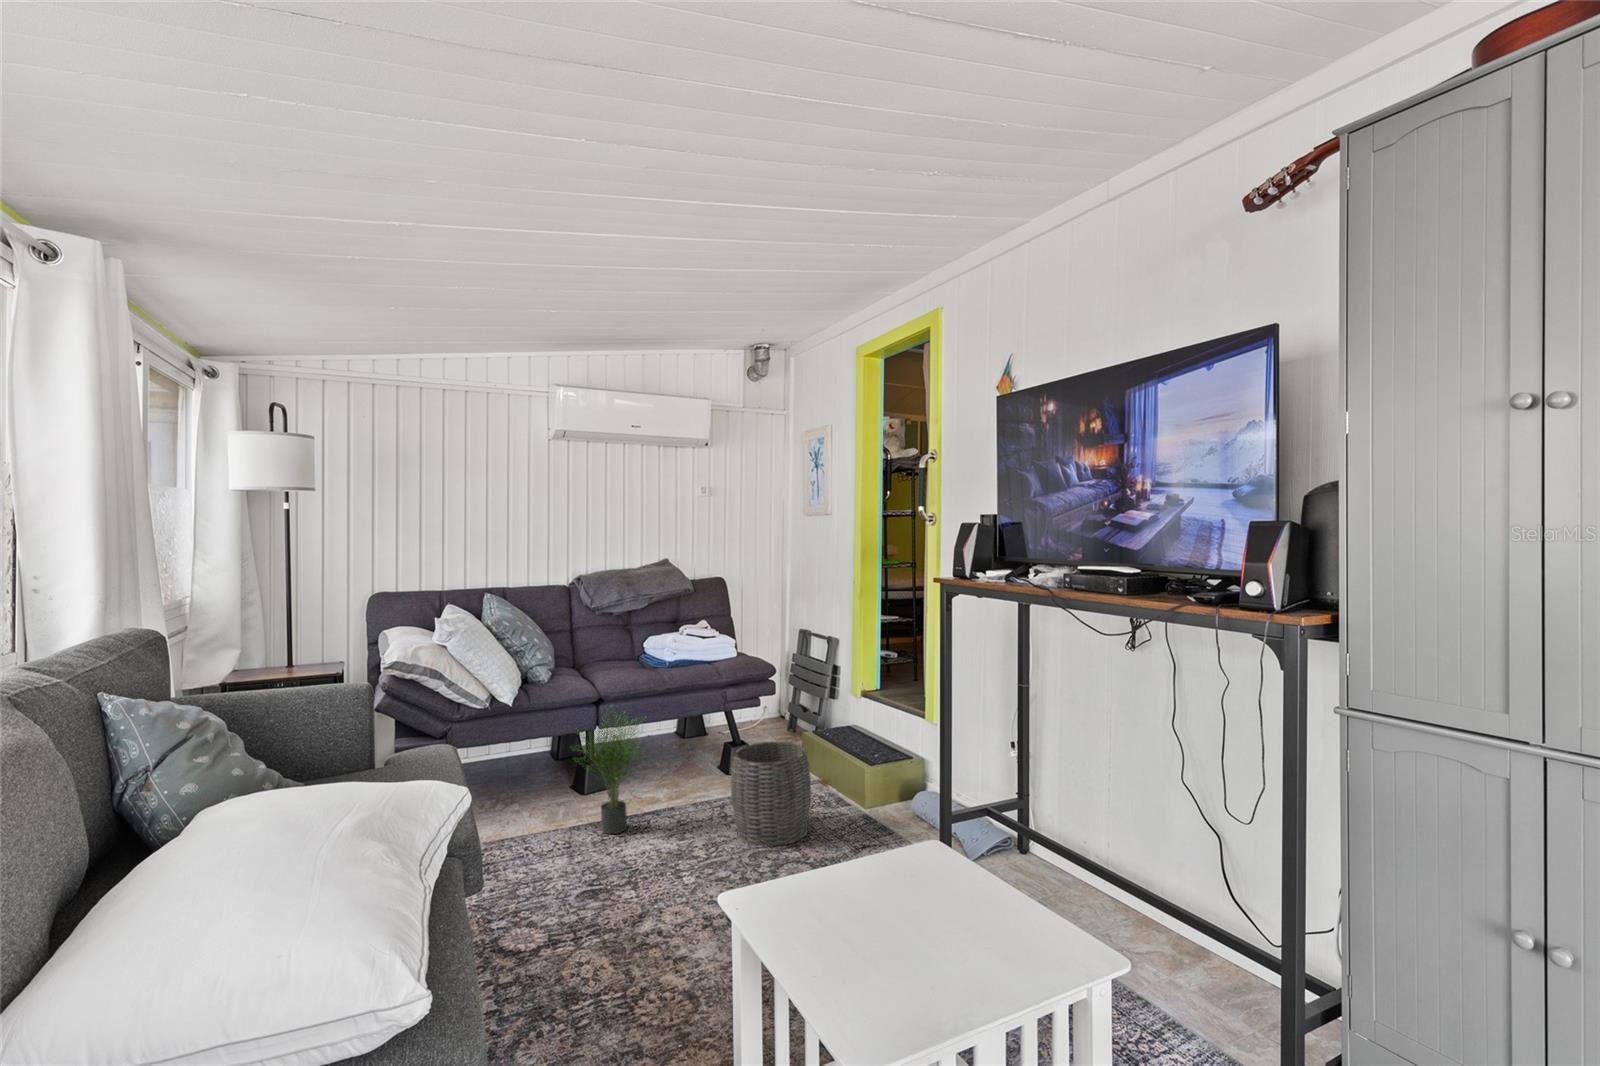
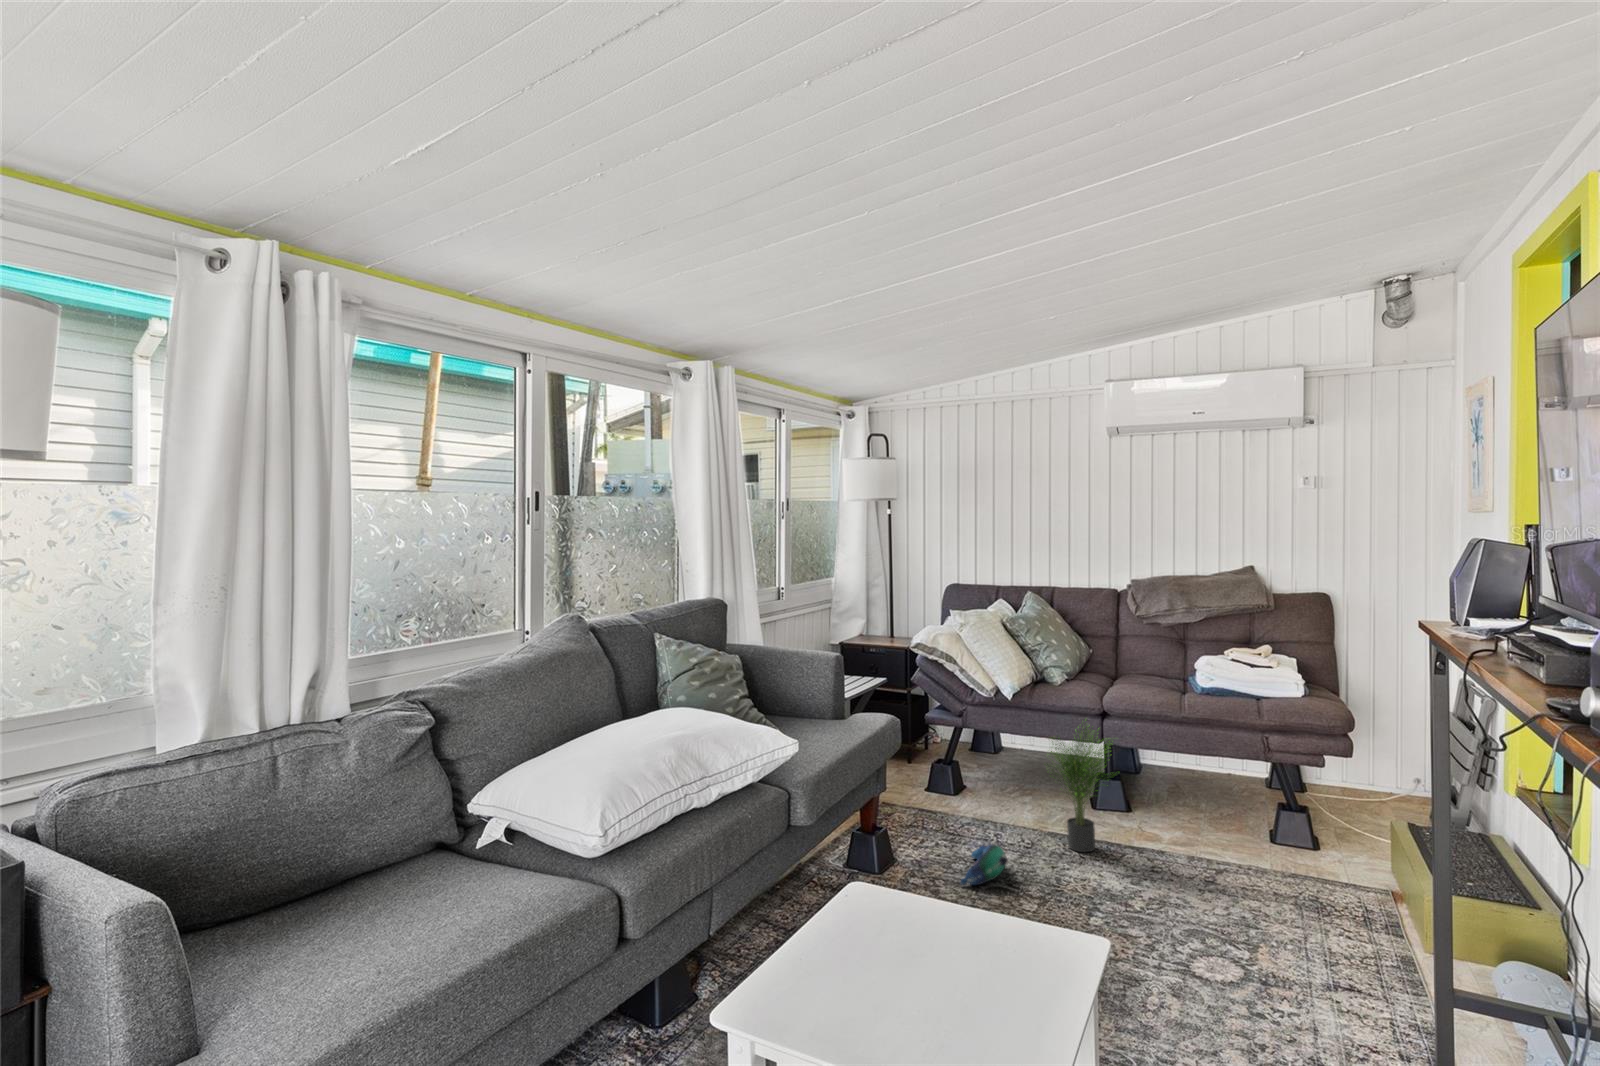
woven basket: present [731,742,811,846] -> none [1195,801,1312,940]
plush toy: none [530,852,586,905] -> present [960,844,1008,885]

